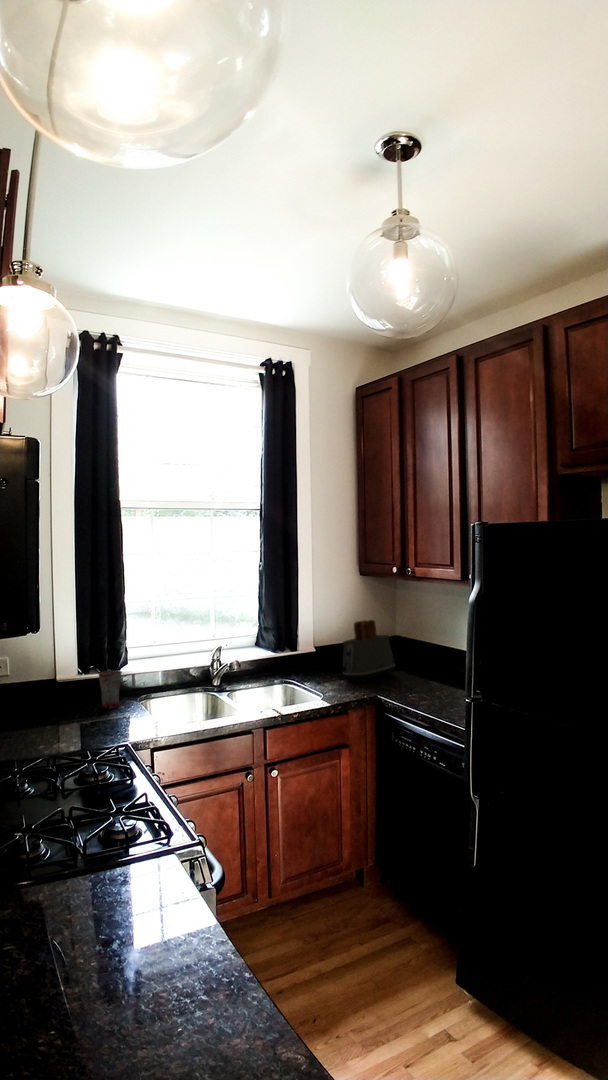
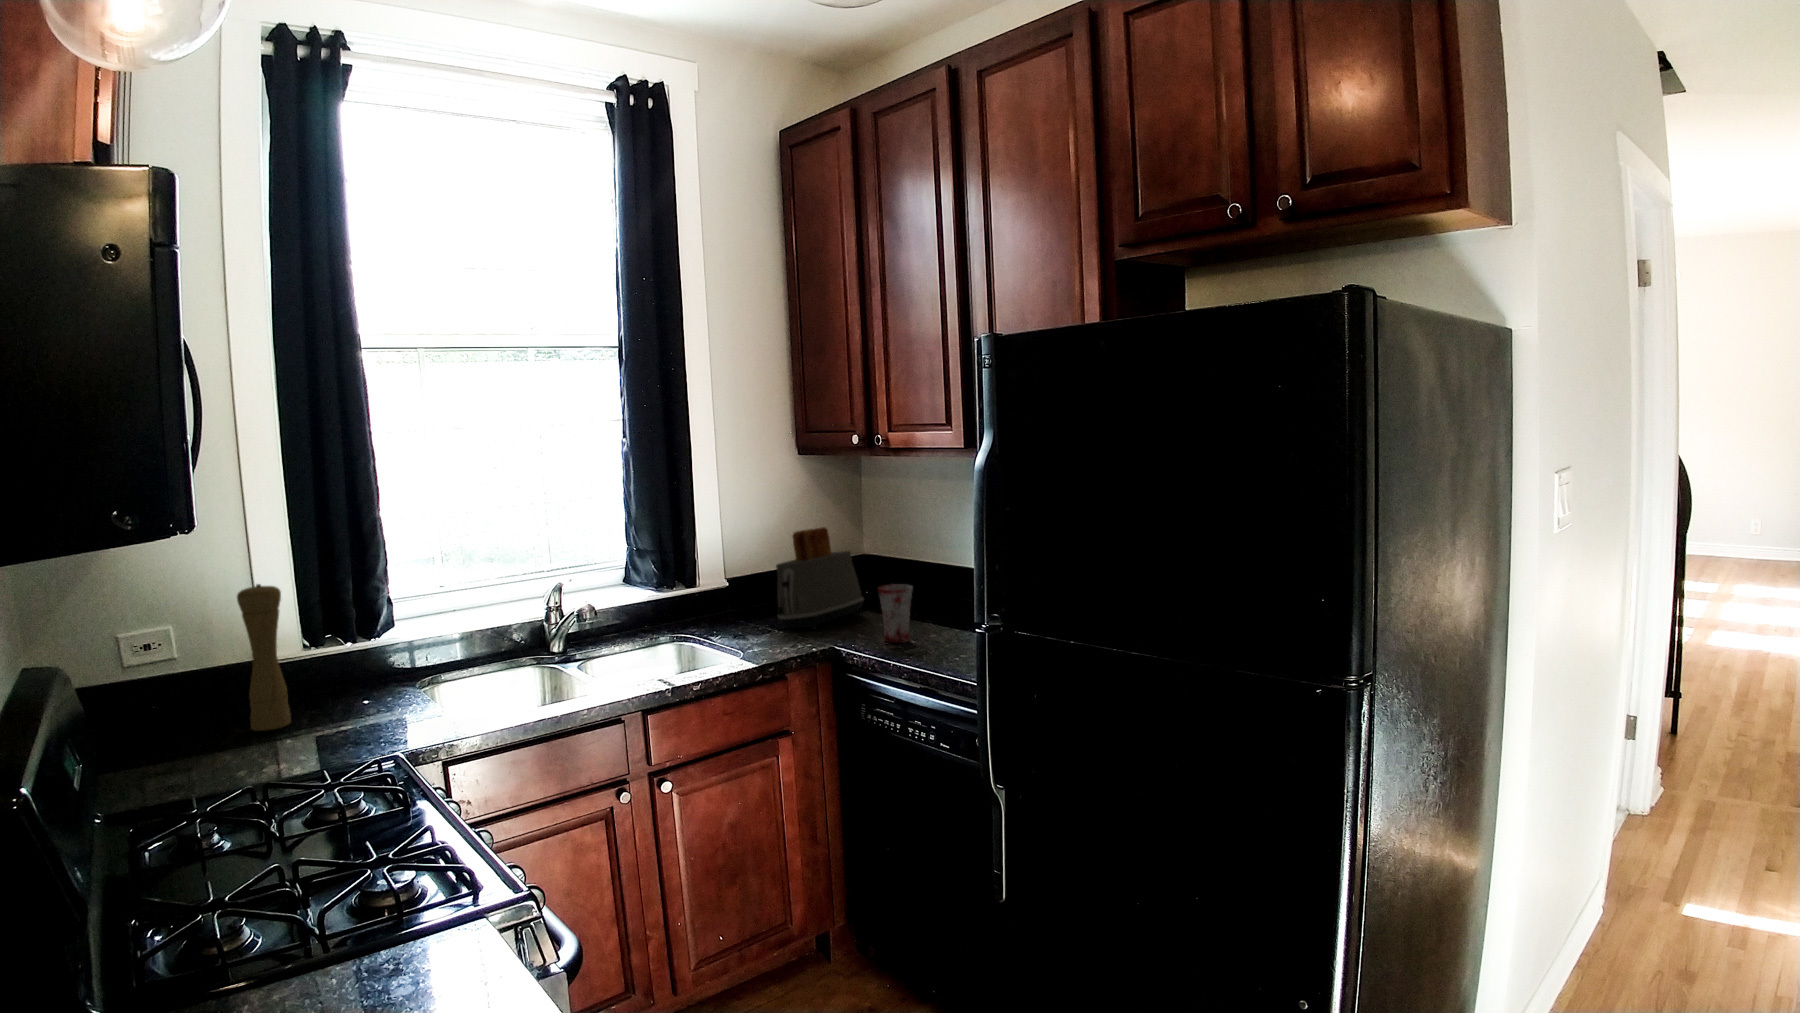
pepper mill: none [56,640,77,720] -> present [237,584,291,731]
mug: present [99,670,122,709] -> present [878,584,913,643]

